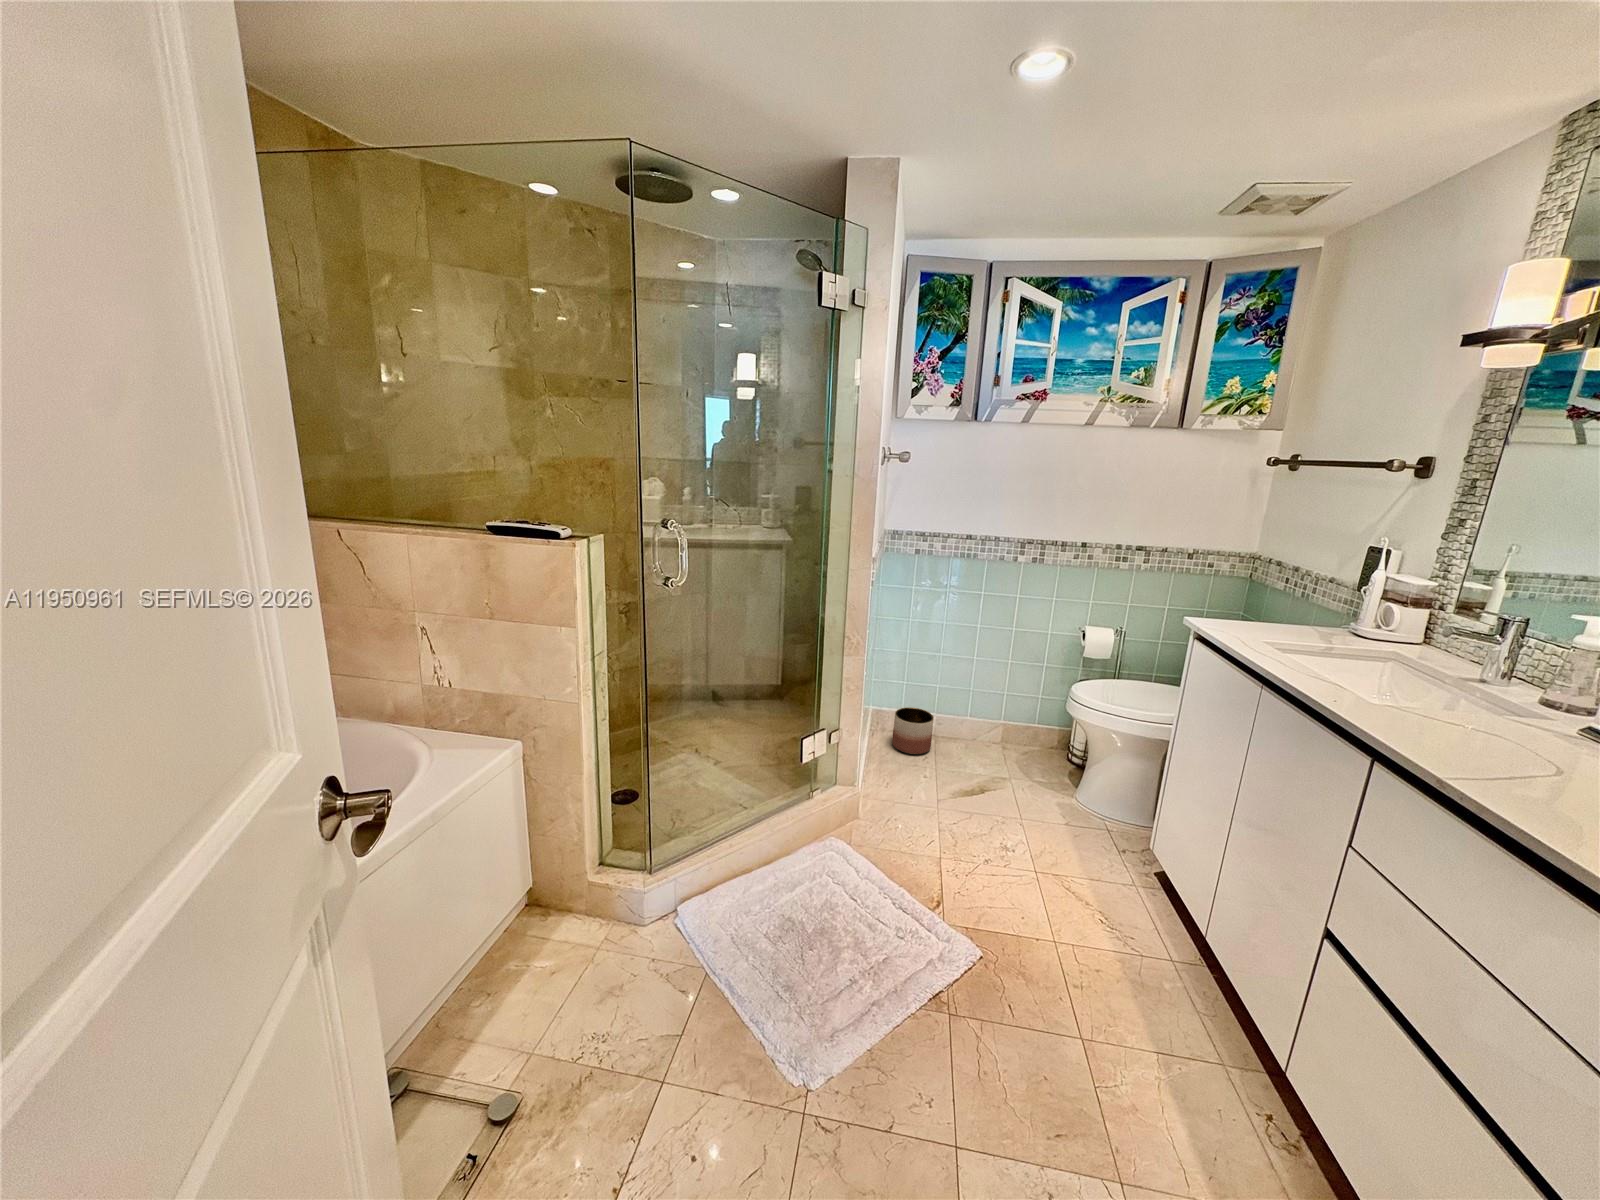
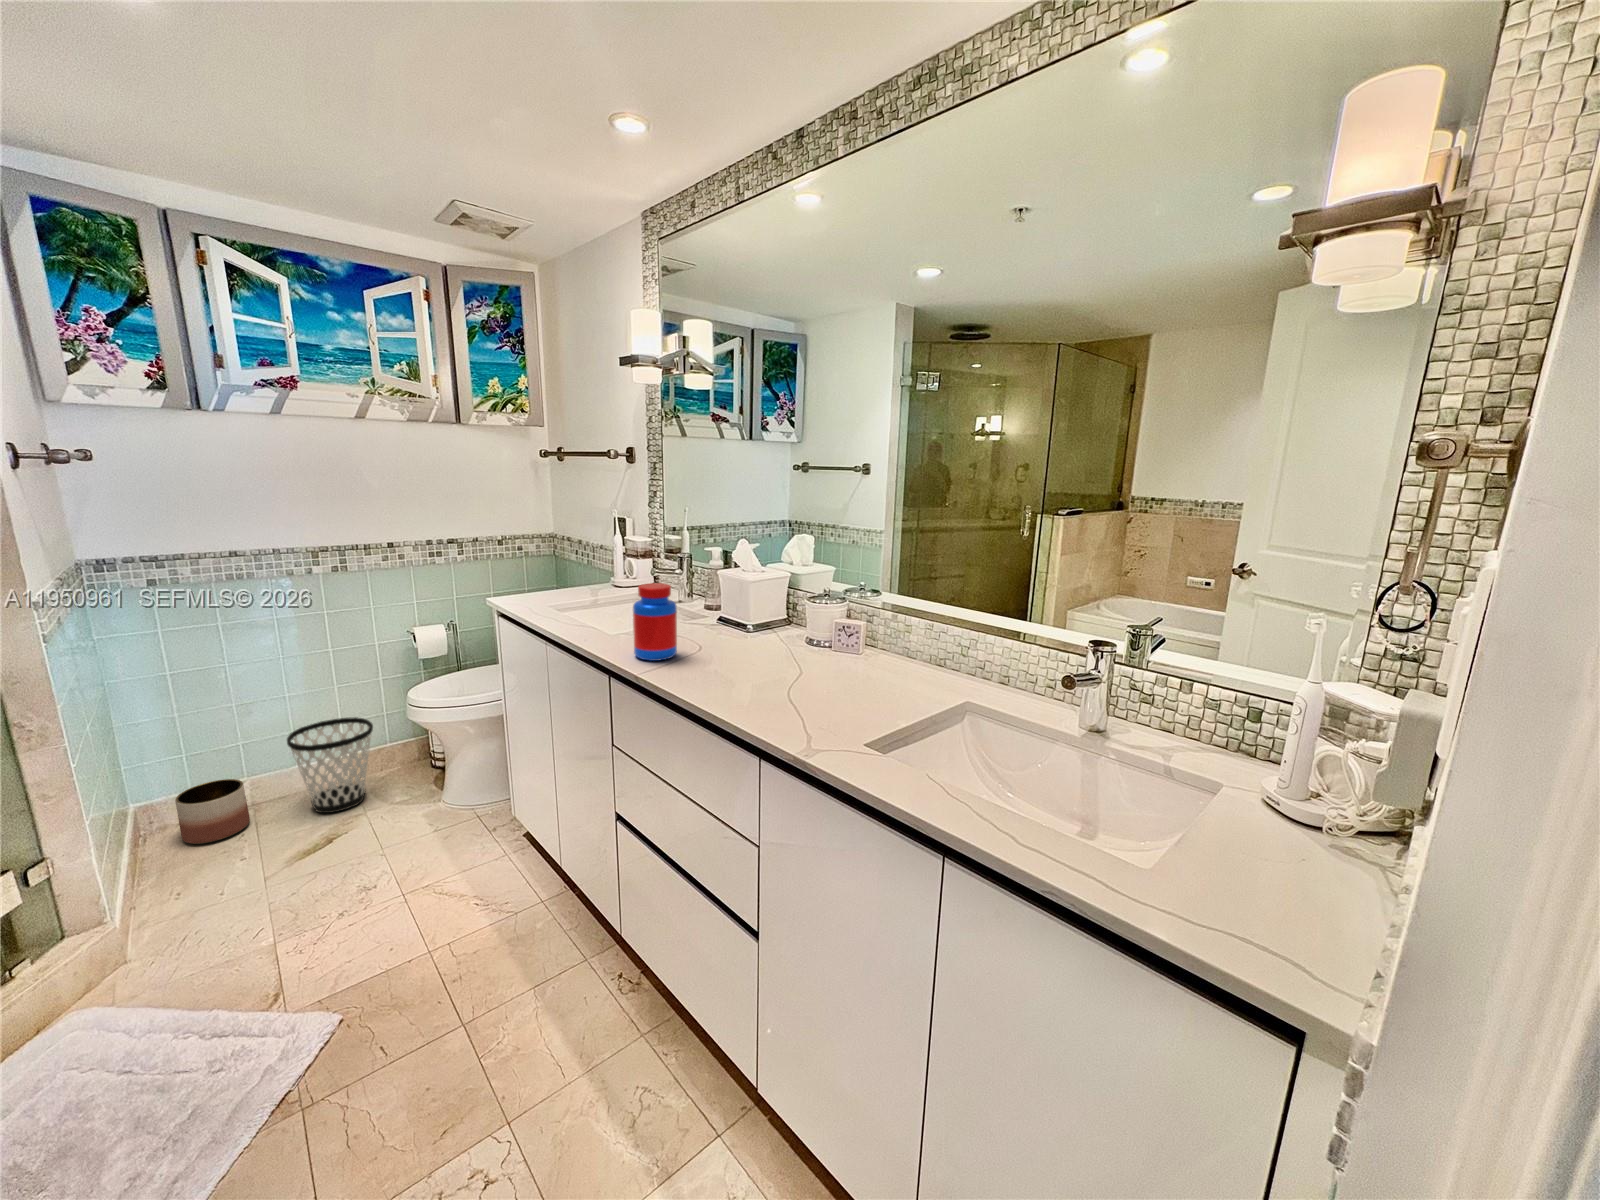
jar: none [1433,654,1545,772] -> present [633,583,677,661]
wastebasket: none [968,688,1031,769] -> present [287,717,373,813]

